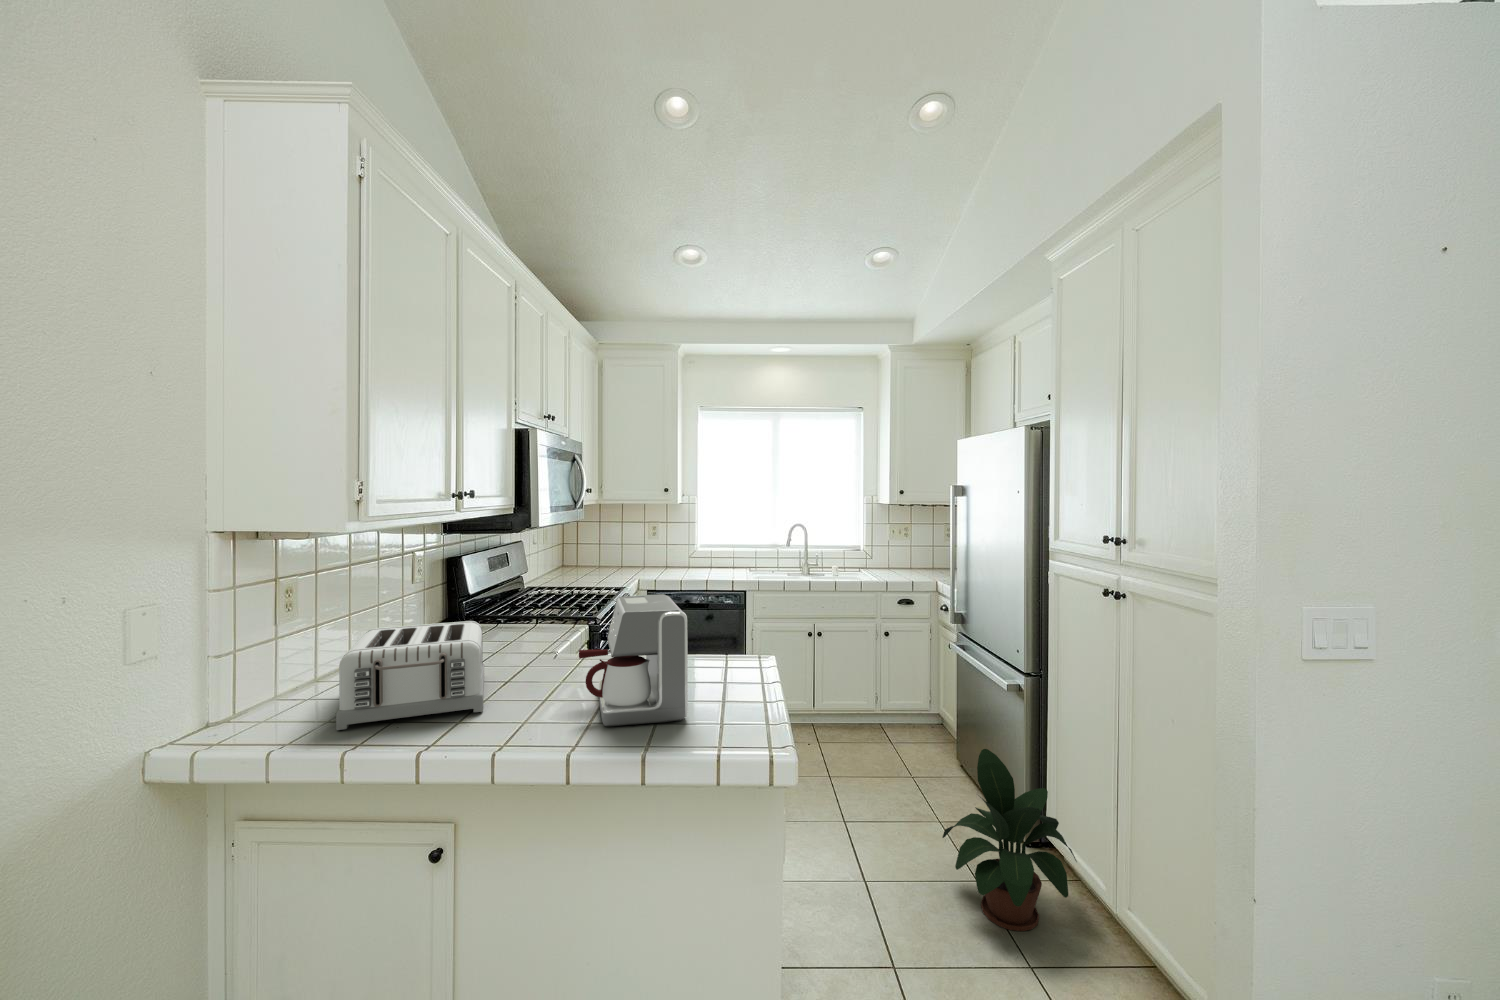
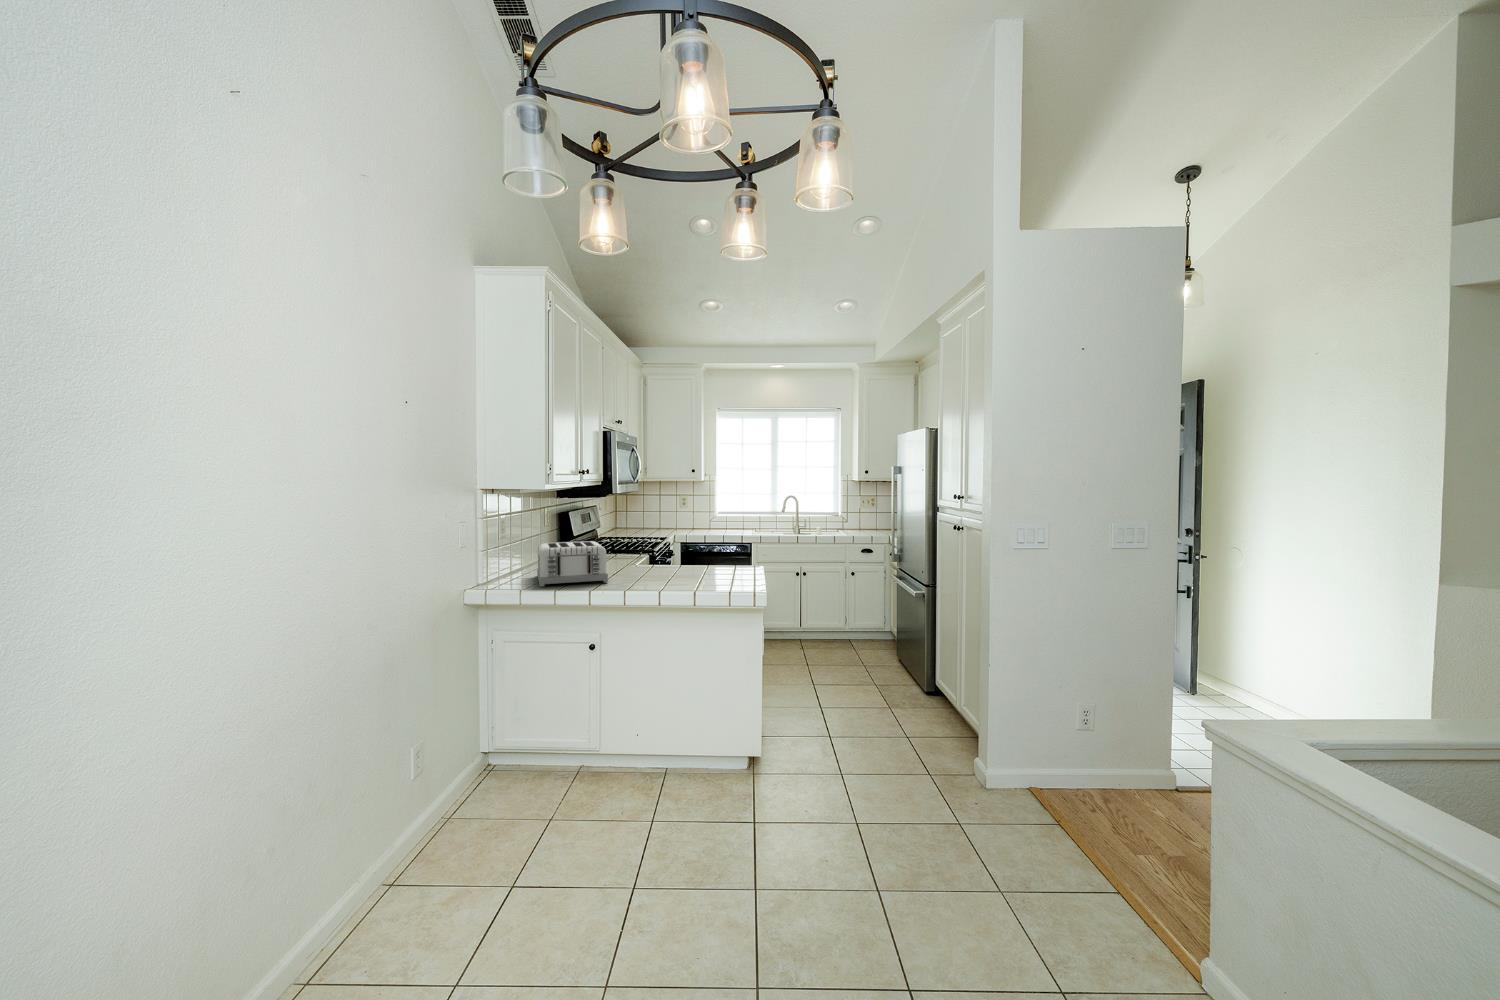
coffee maker: present [579,594,688,726] -> none [656,525,714,587]
potted plant: present [943,749,1076,931] -> none [869,627,945,727]

